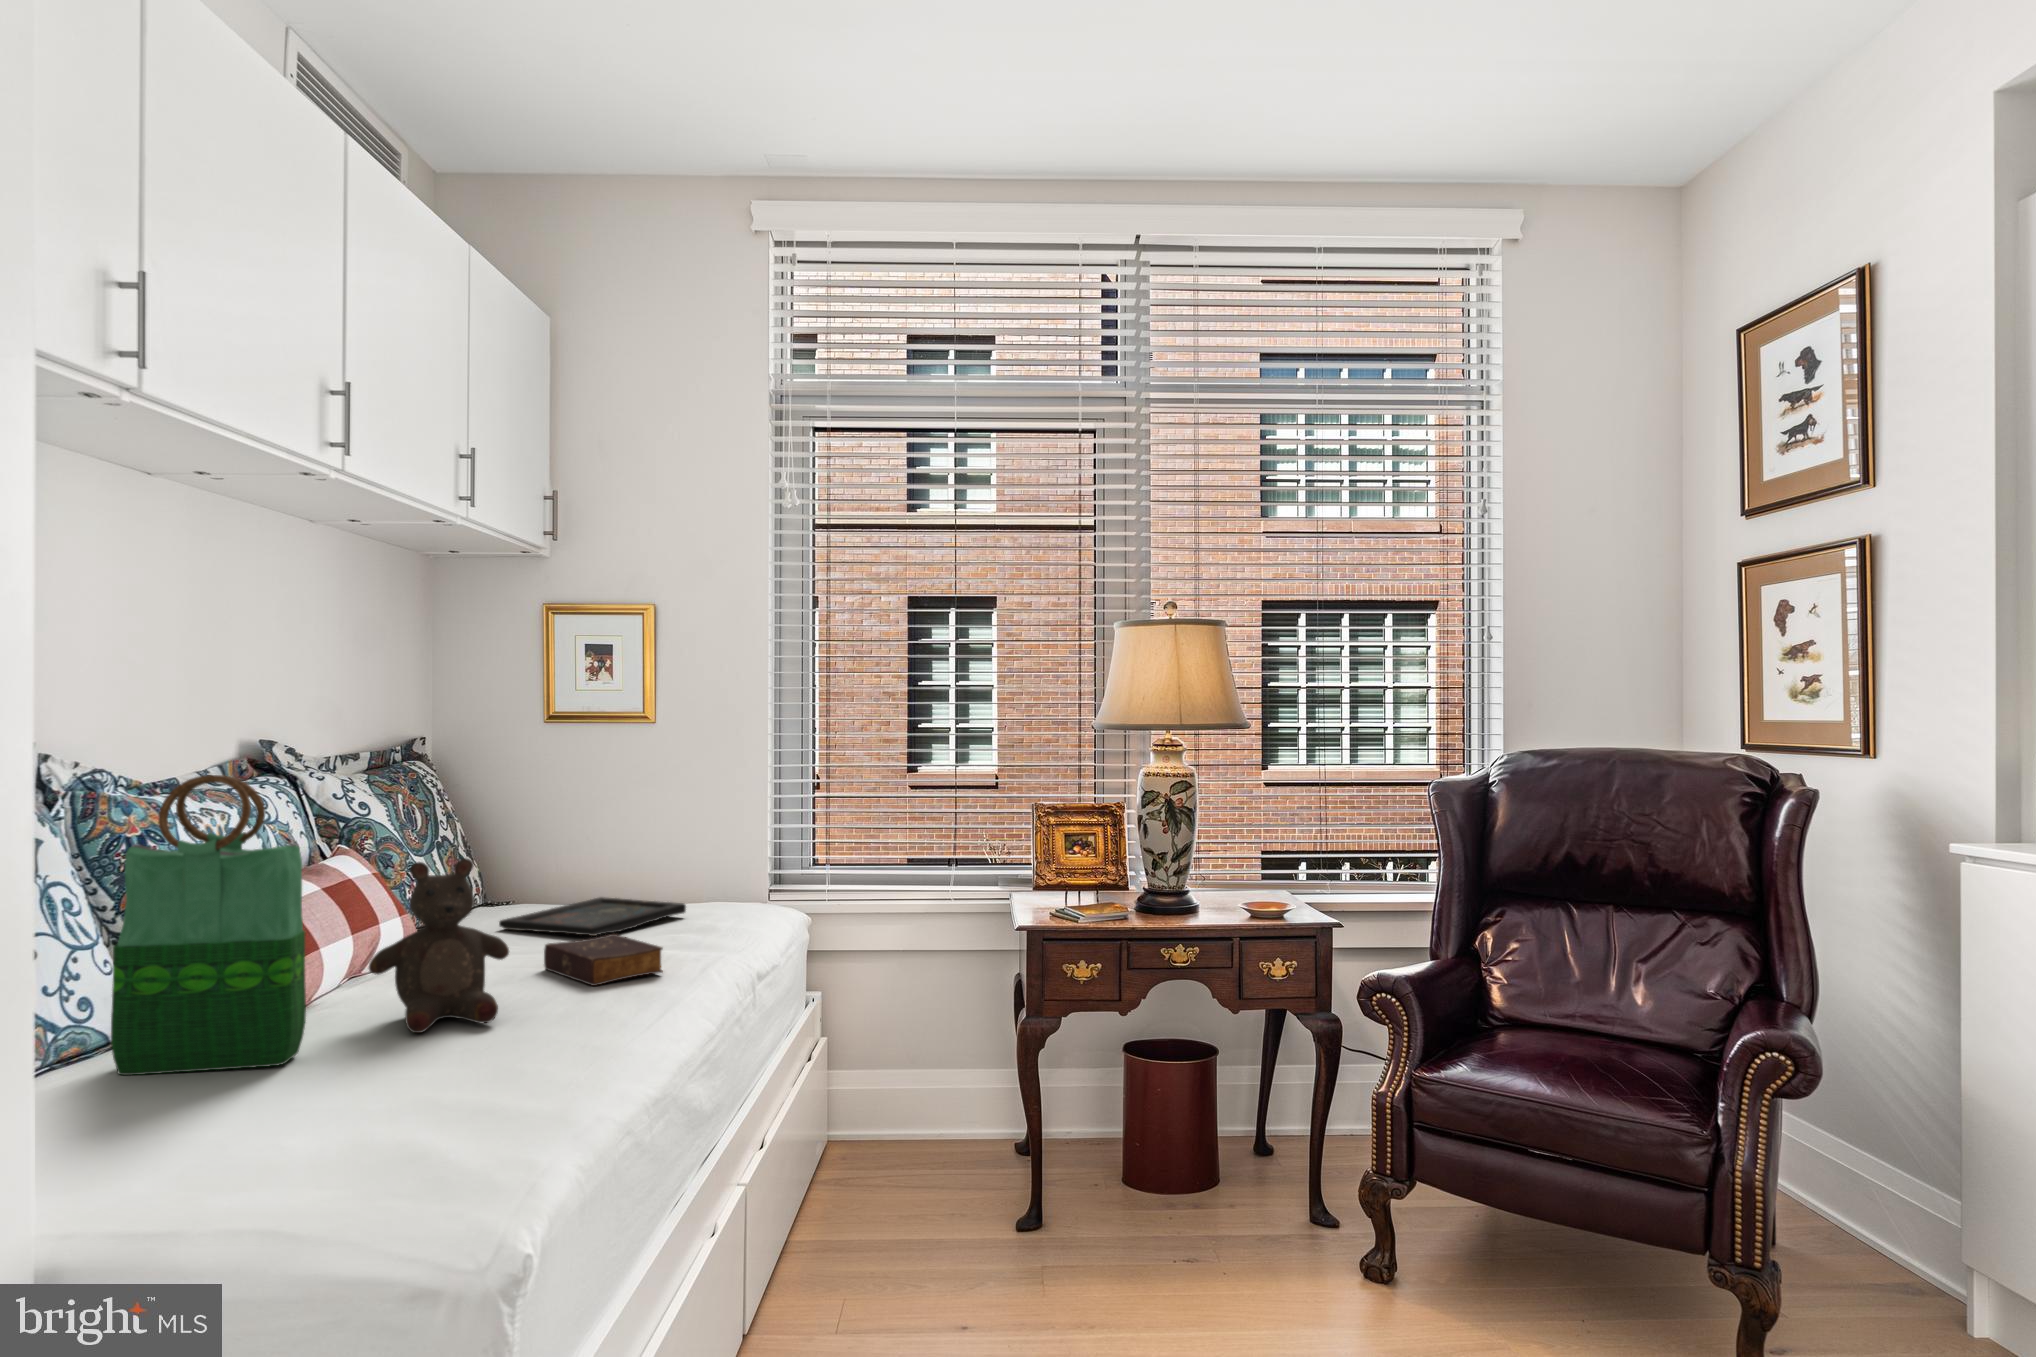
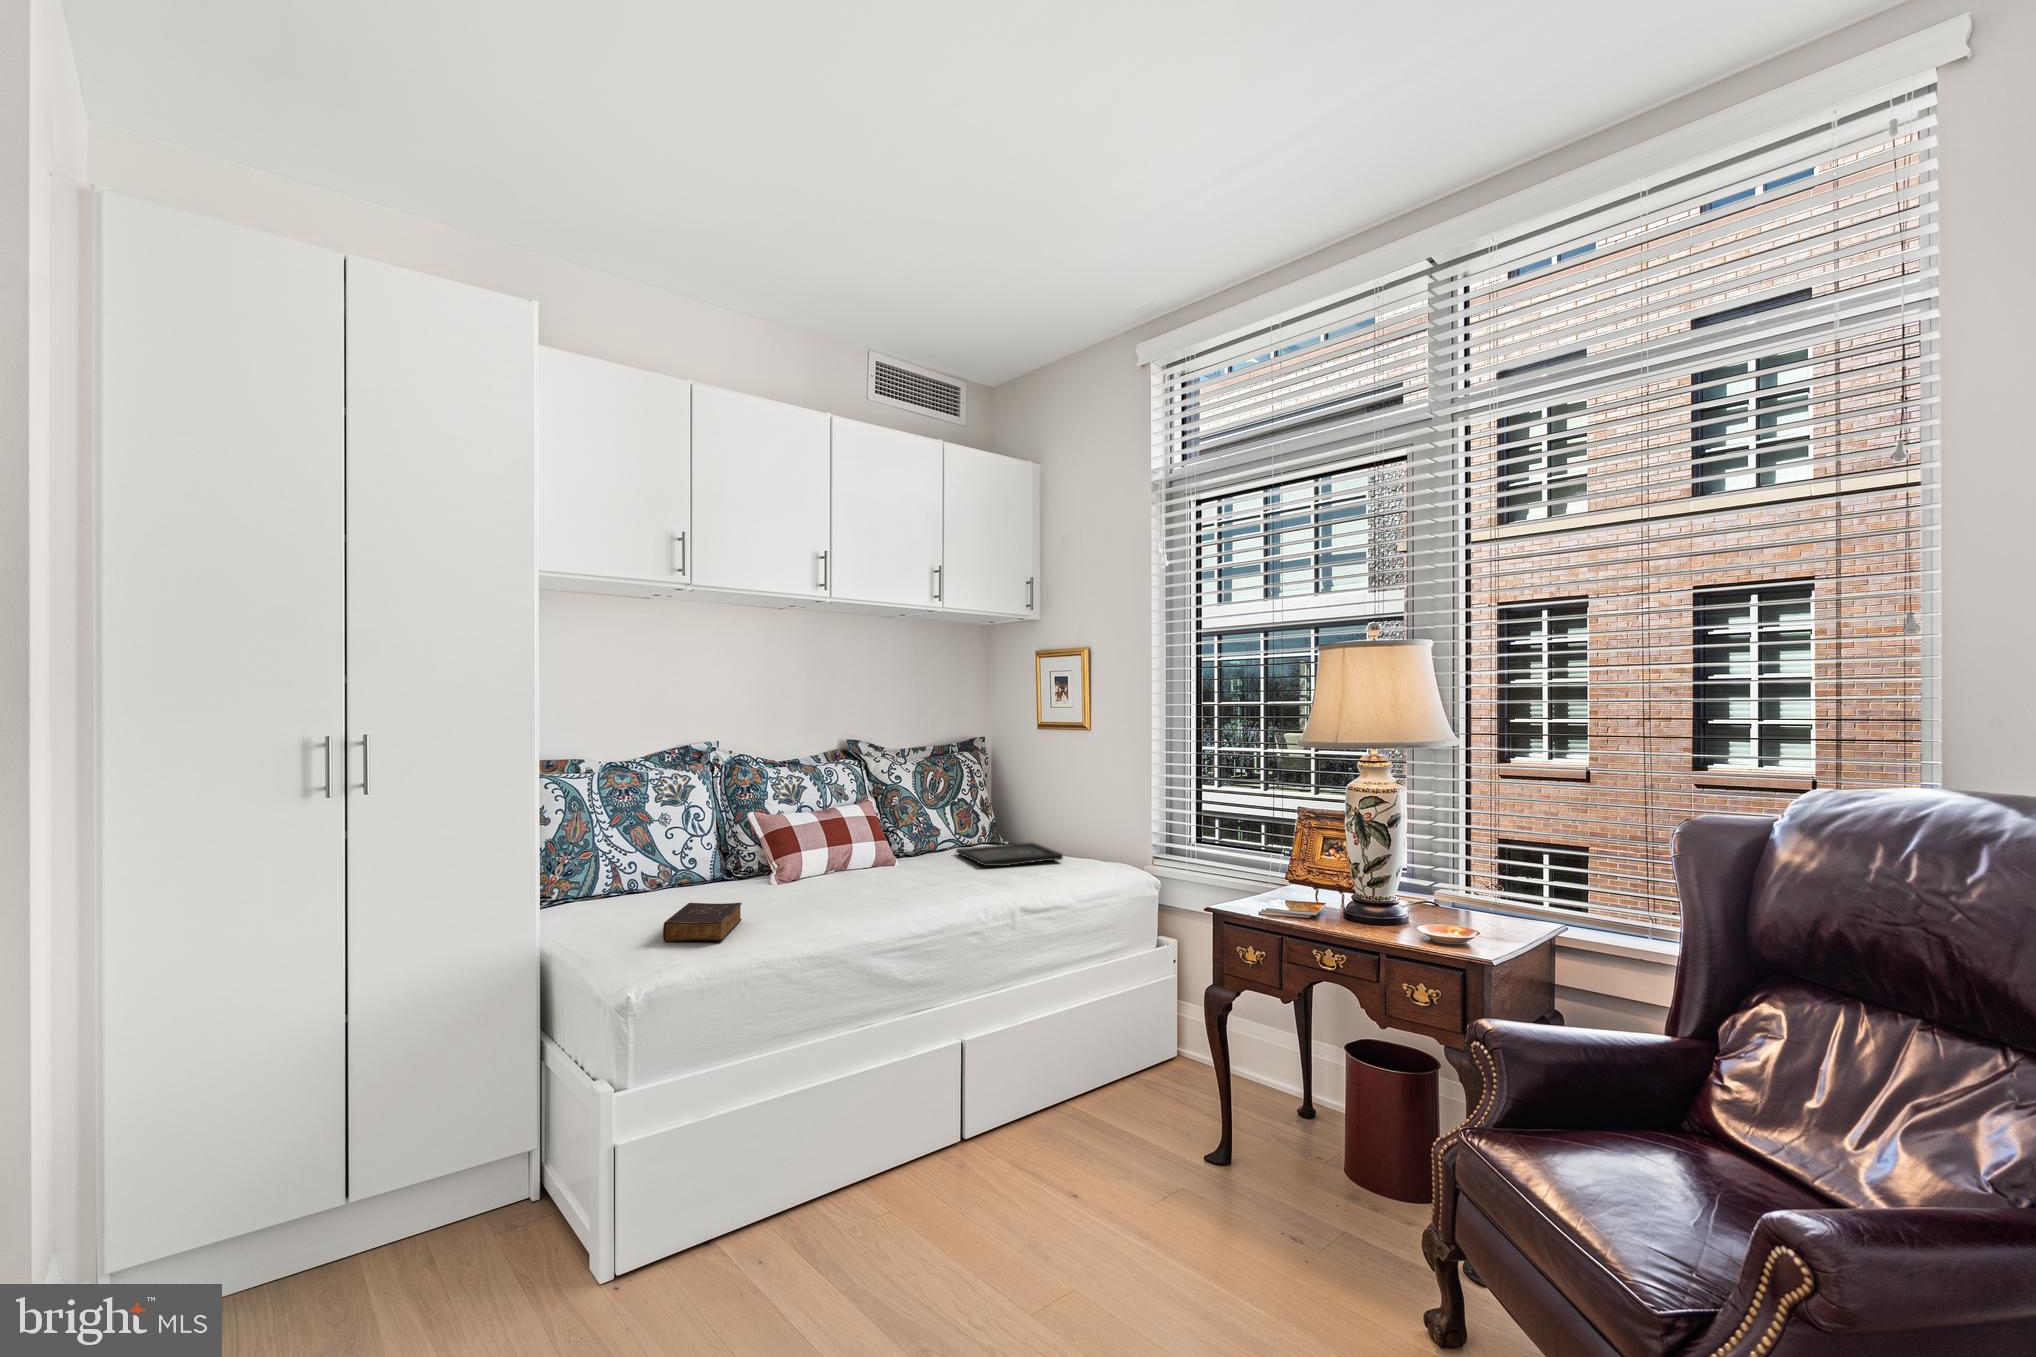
tote bag: present [111,775,306,1075] -> none [679,764,746,906]
stuffed bear: present [369,858,509,1033] -> none [795,814,863,905]
book: present [544,934,663,986] -> present [663,903,742,942]

